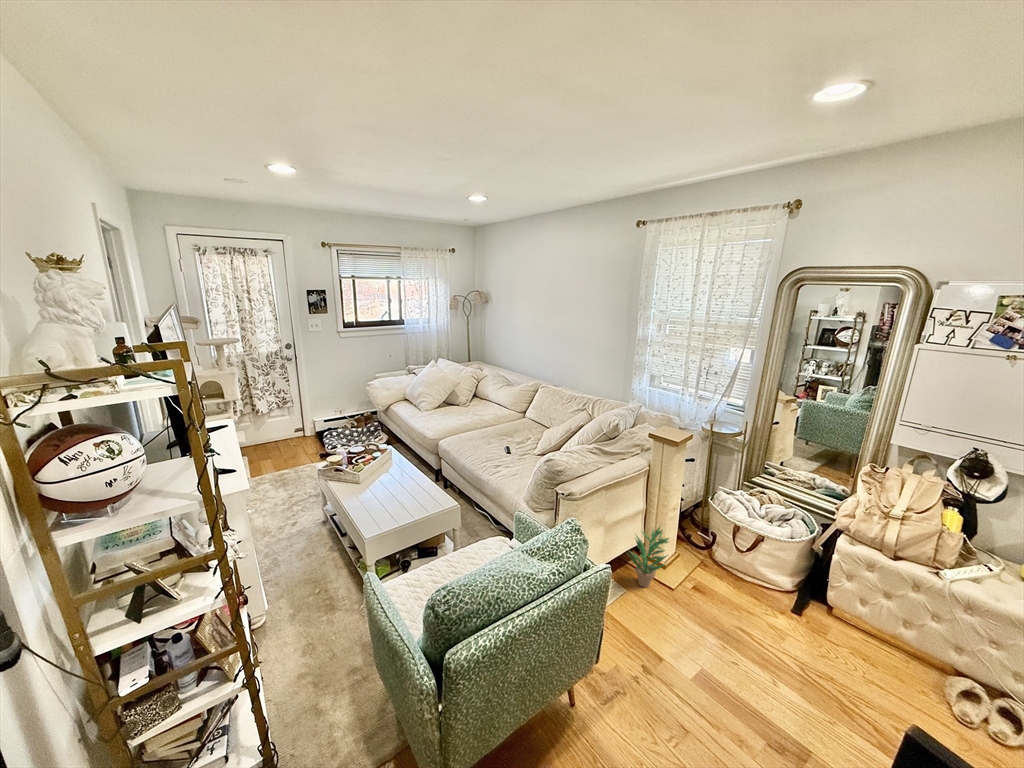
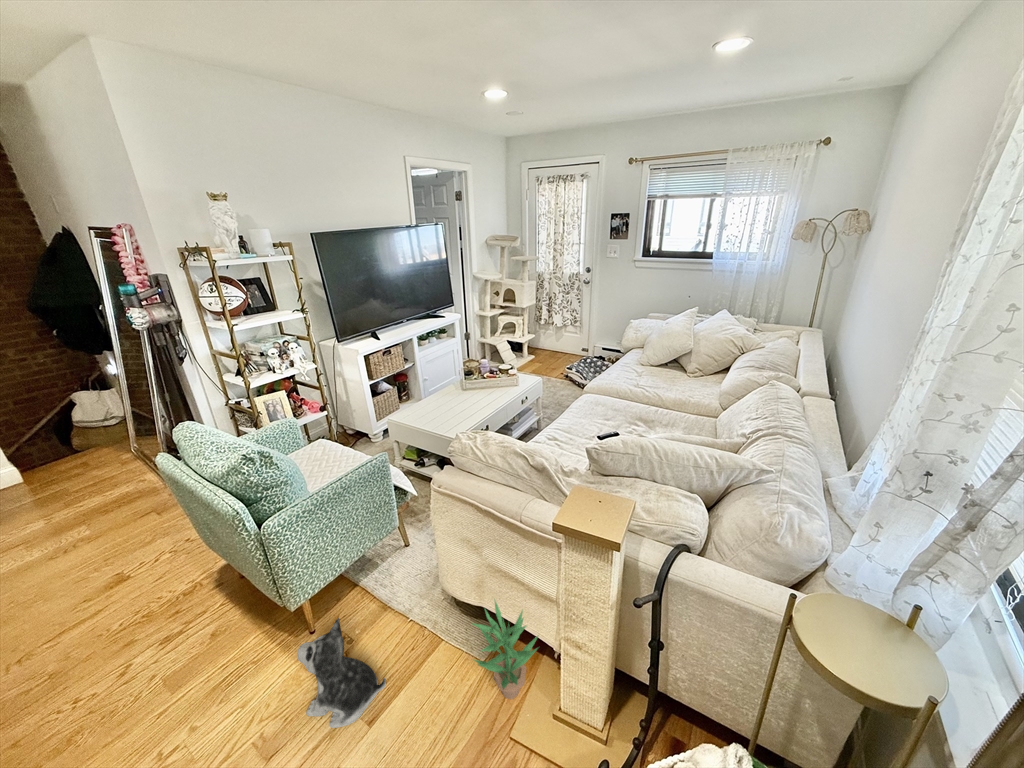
plush toy: none [620,624,664,703] -> present [297,618,386,728]

